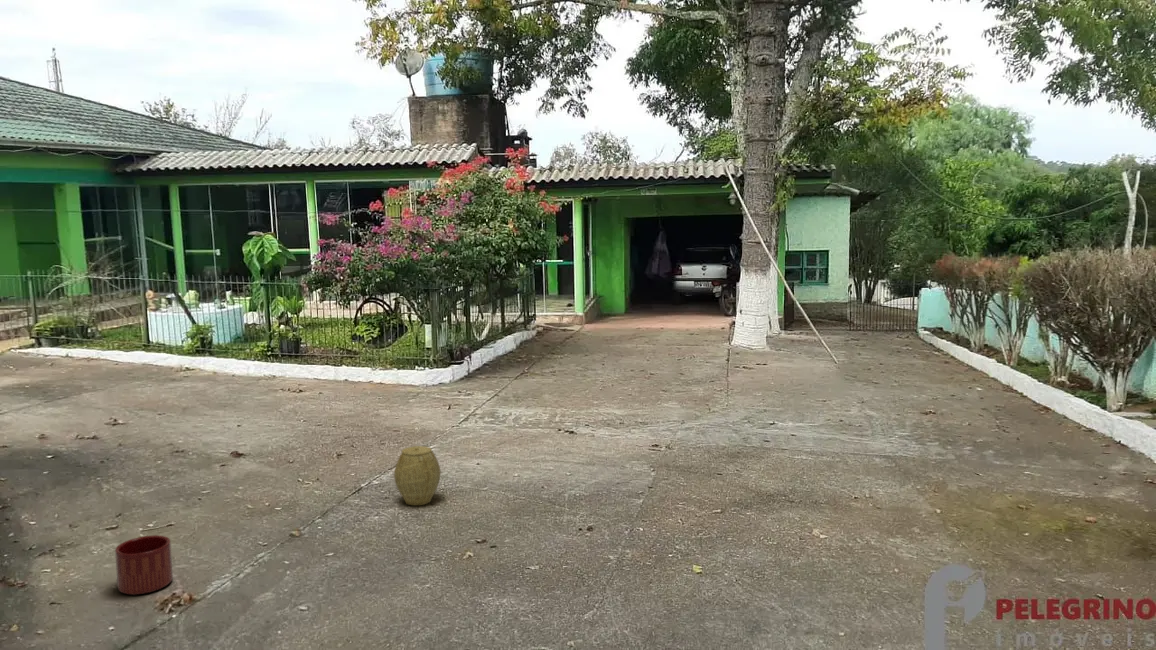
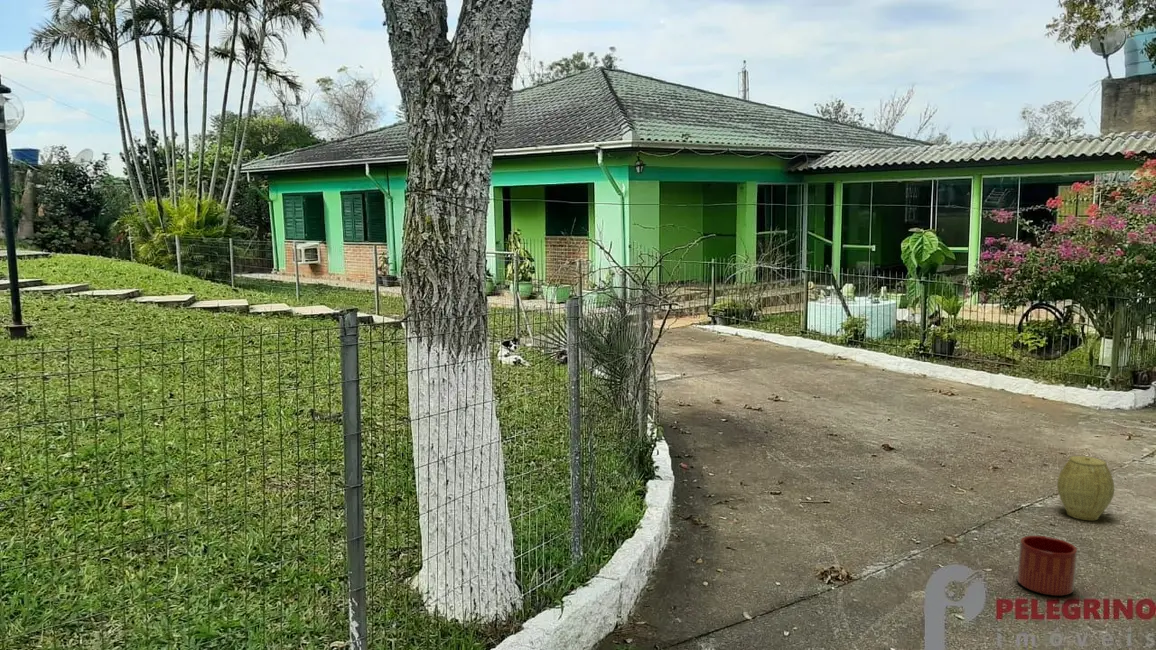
planter: present [115,535,173,595] -> present [1017,536,1077,596]

